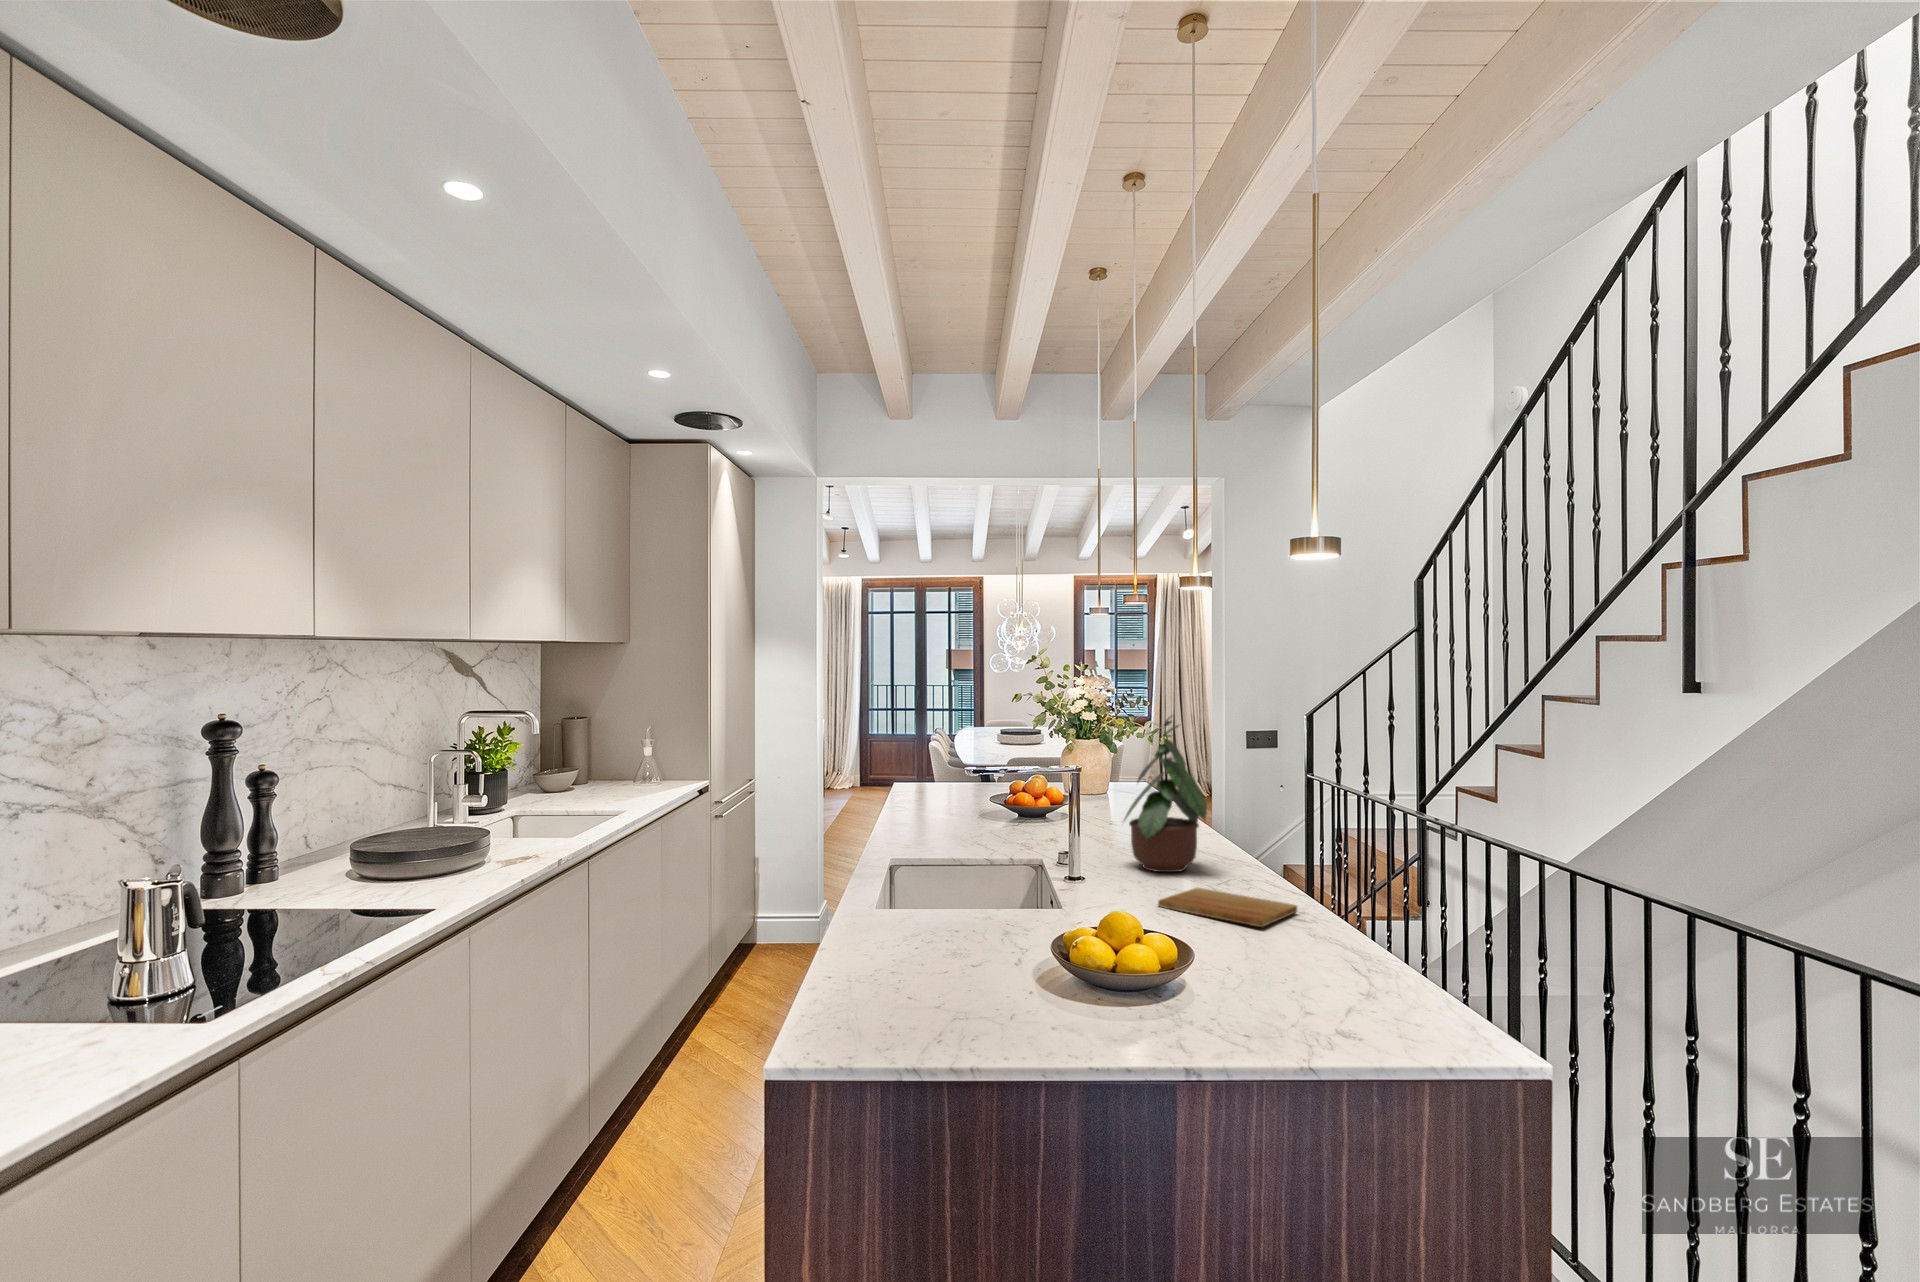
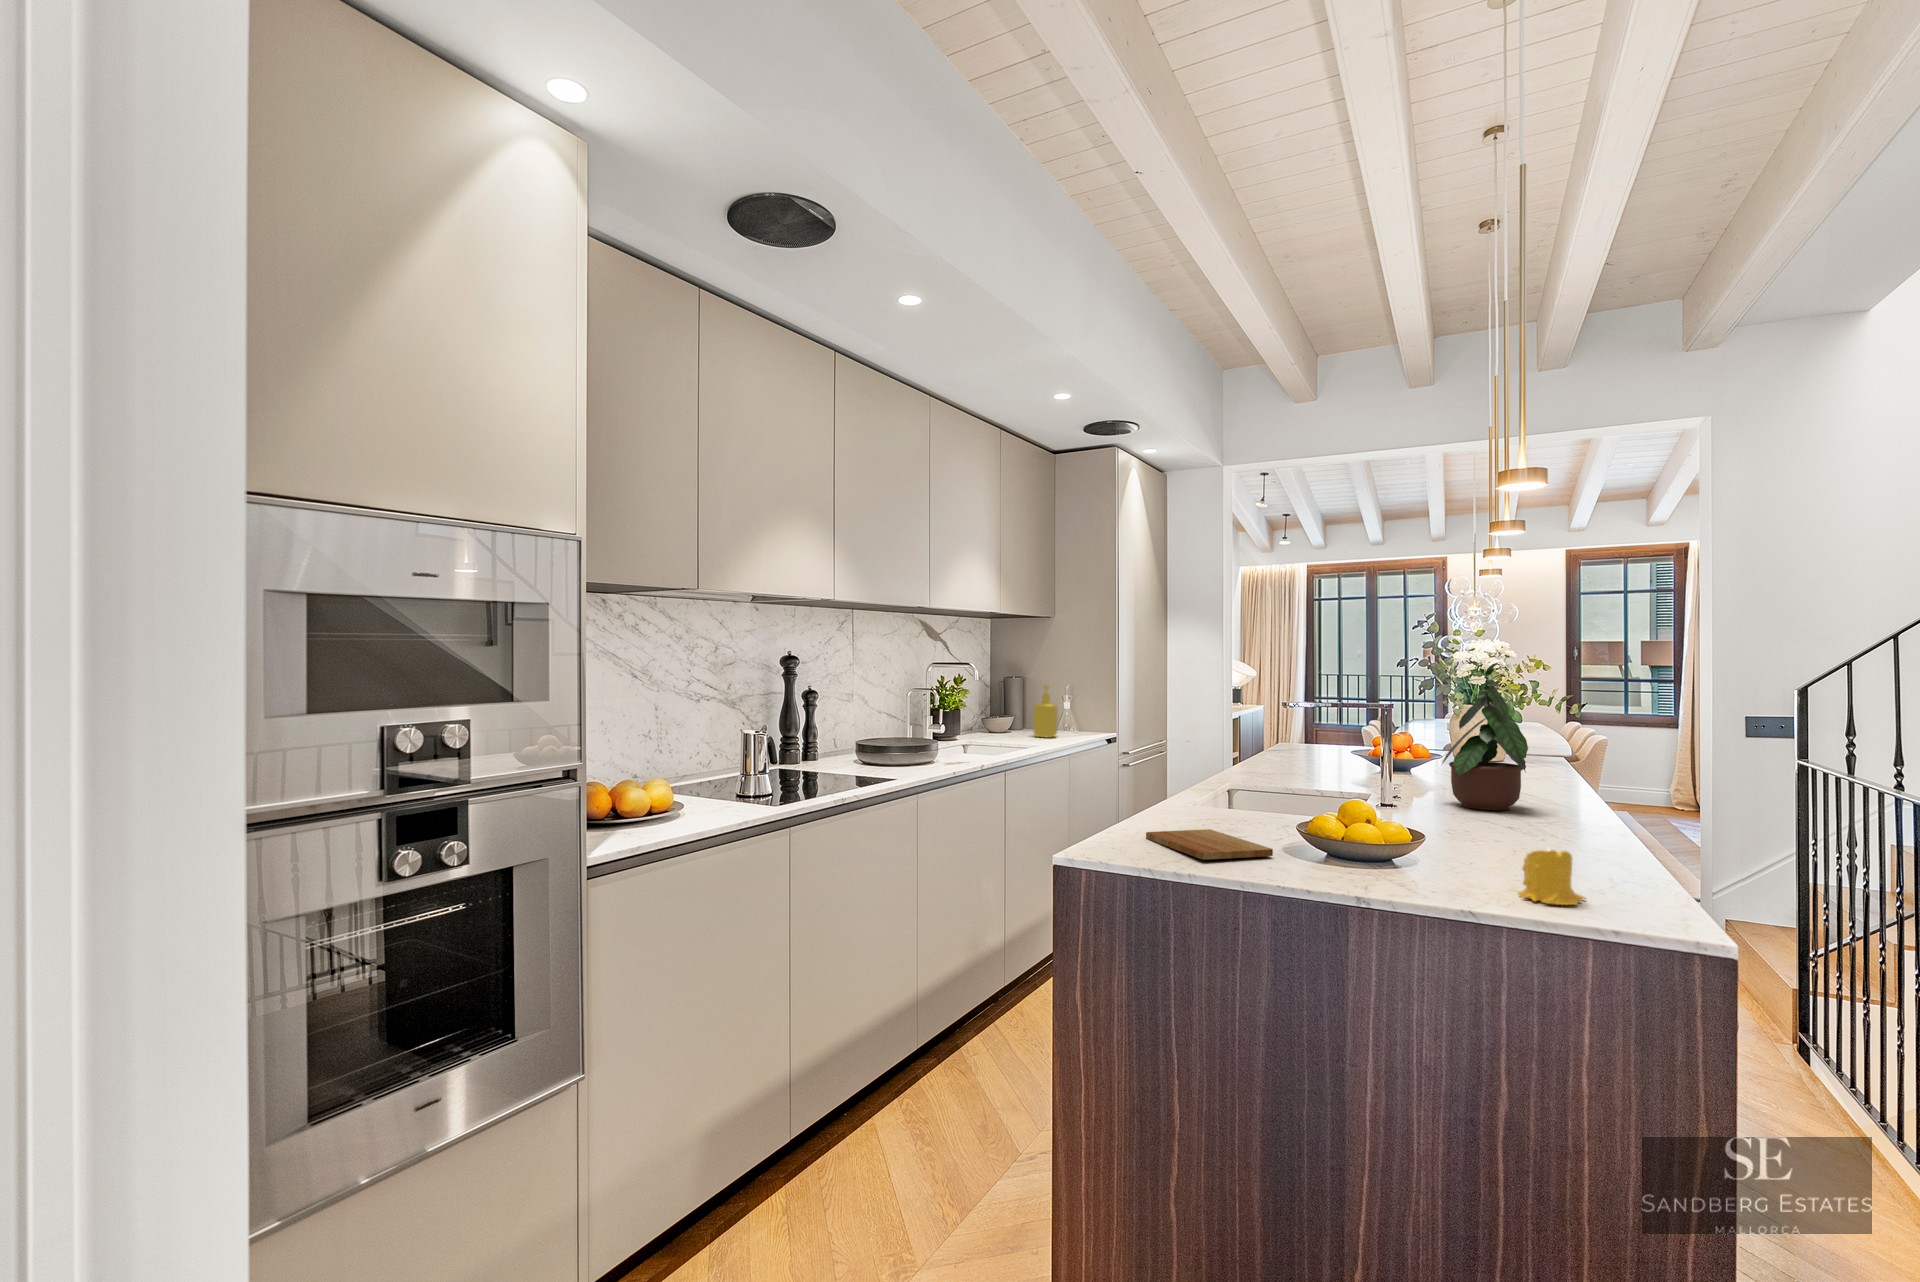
soap dispenser: none [607,732,639,798] -> present [1033,685,1058,738]
cutting board: present [1158,888,1297,927] -> present [1146,829,1273,860]
candle: none [1327,959,1396,1036] -> present [1518,849,1586,905]

